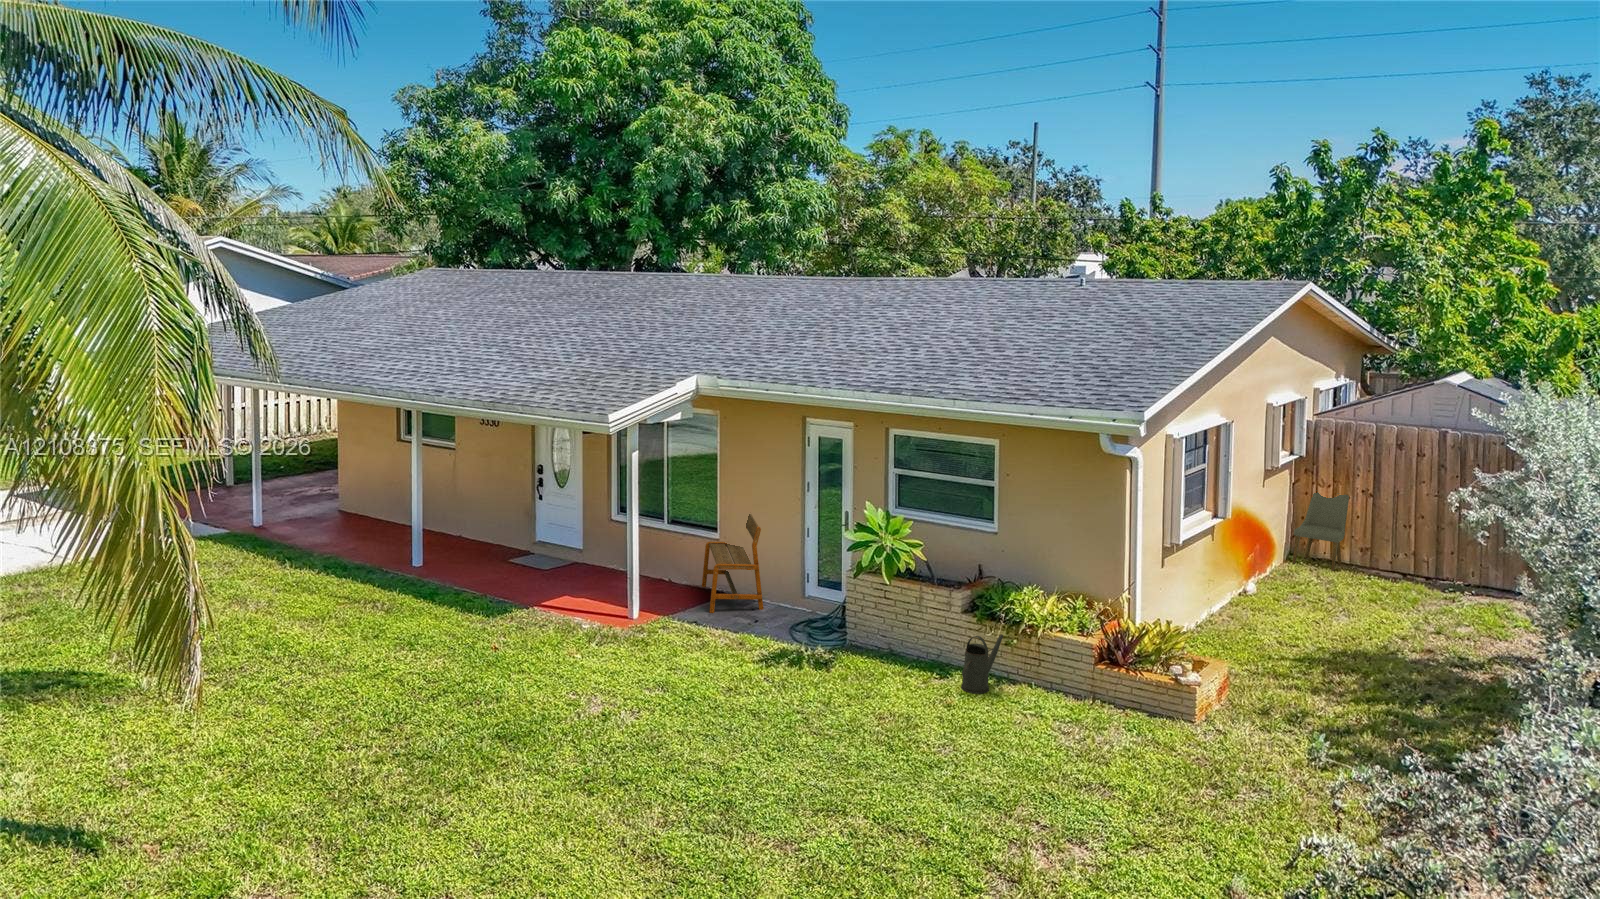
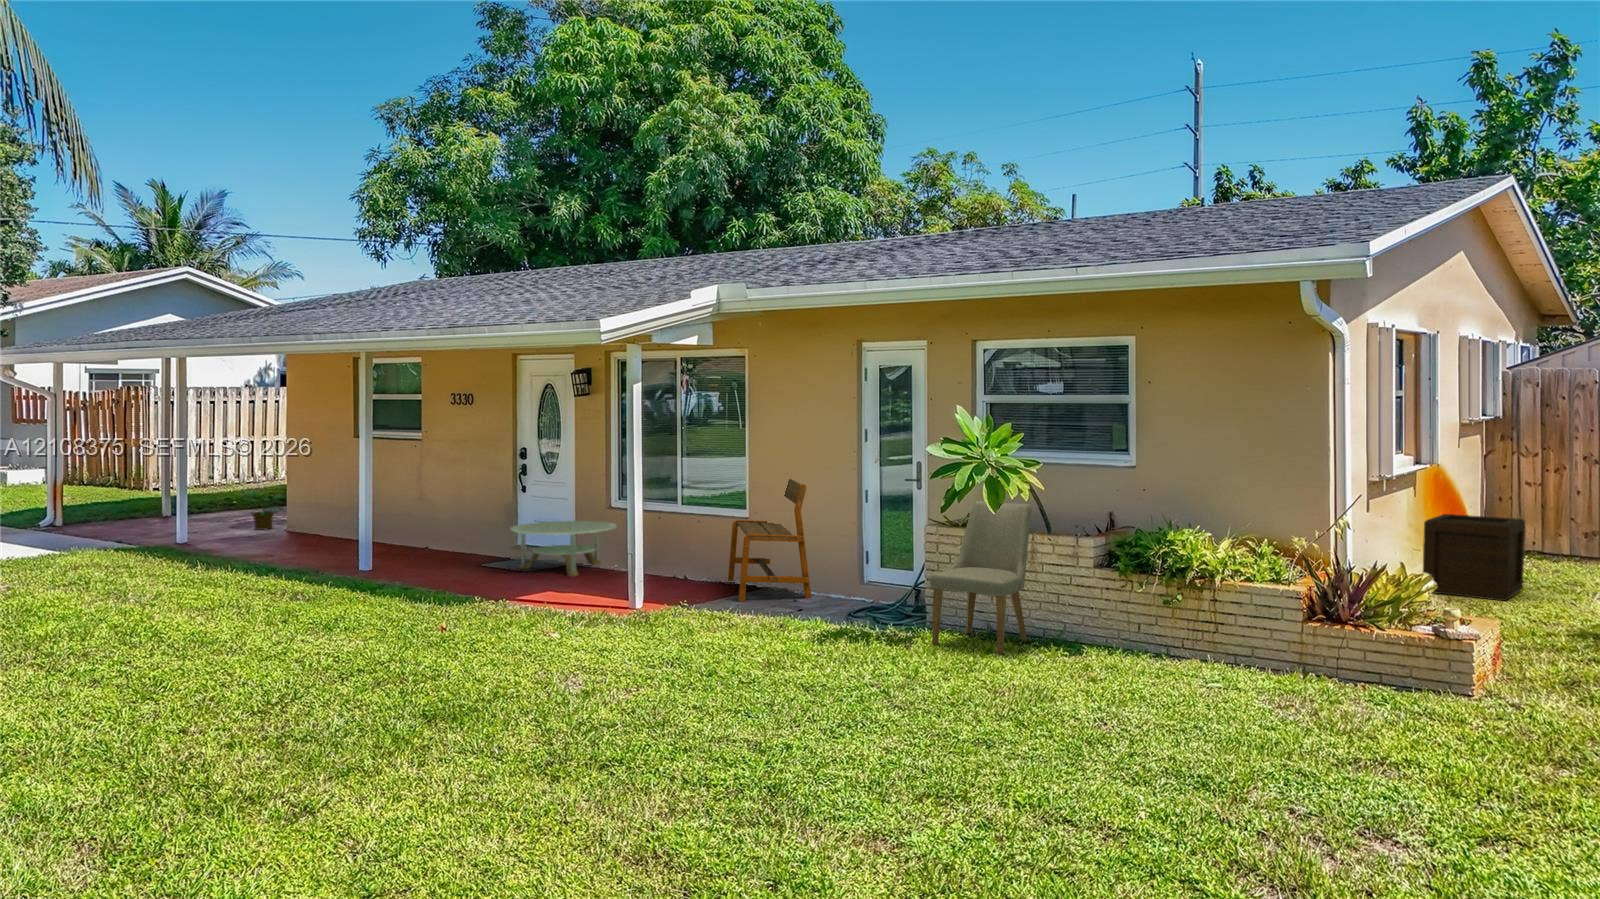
potted plant: none [303,476,341,509] -> present [242,492,285,530]
chair: present [1293,492,1349,571] -> present [930,501,1032,655]
round table: none [534,528,616,579] -> present [511,521,617,577]
wooden crate: none [1212,550,1290,622] -> present [1423,514,1525,601]
watering can: present [961,634,1003,694] -> none [1106,584,1161,668]

